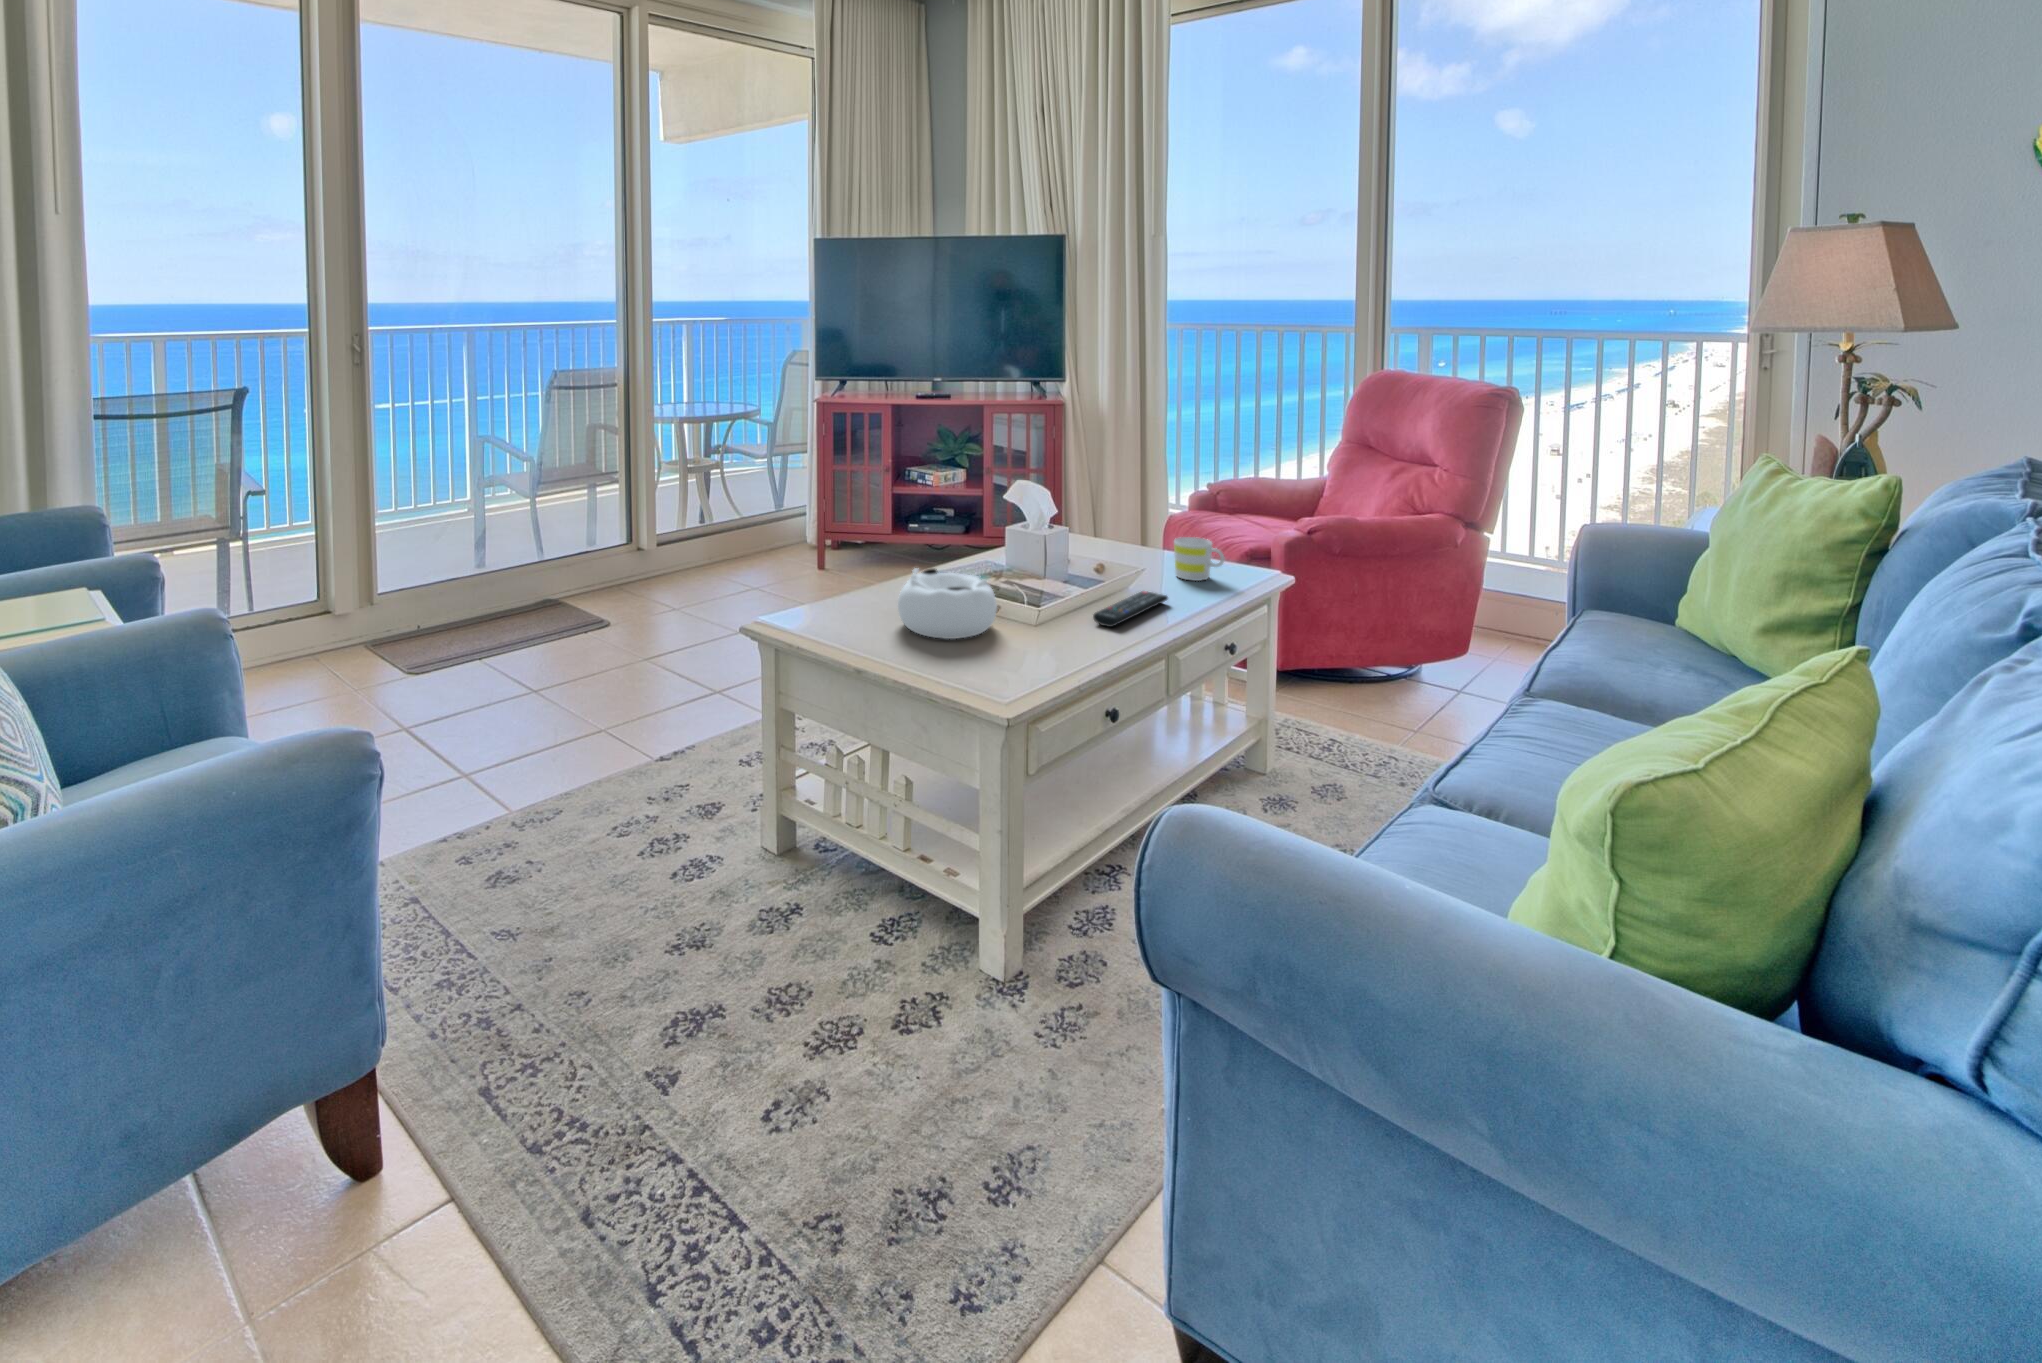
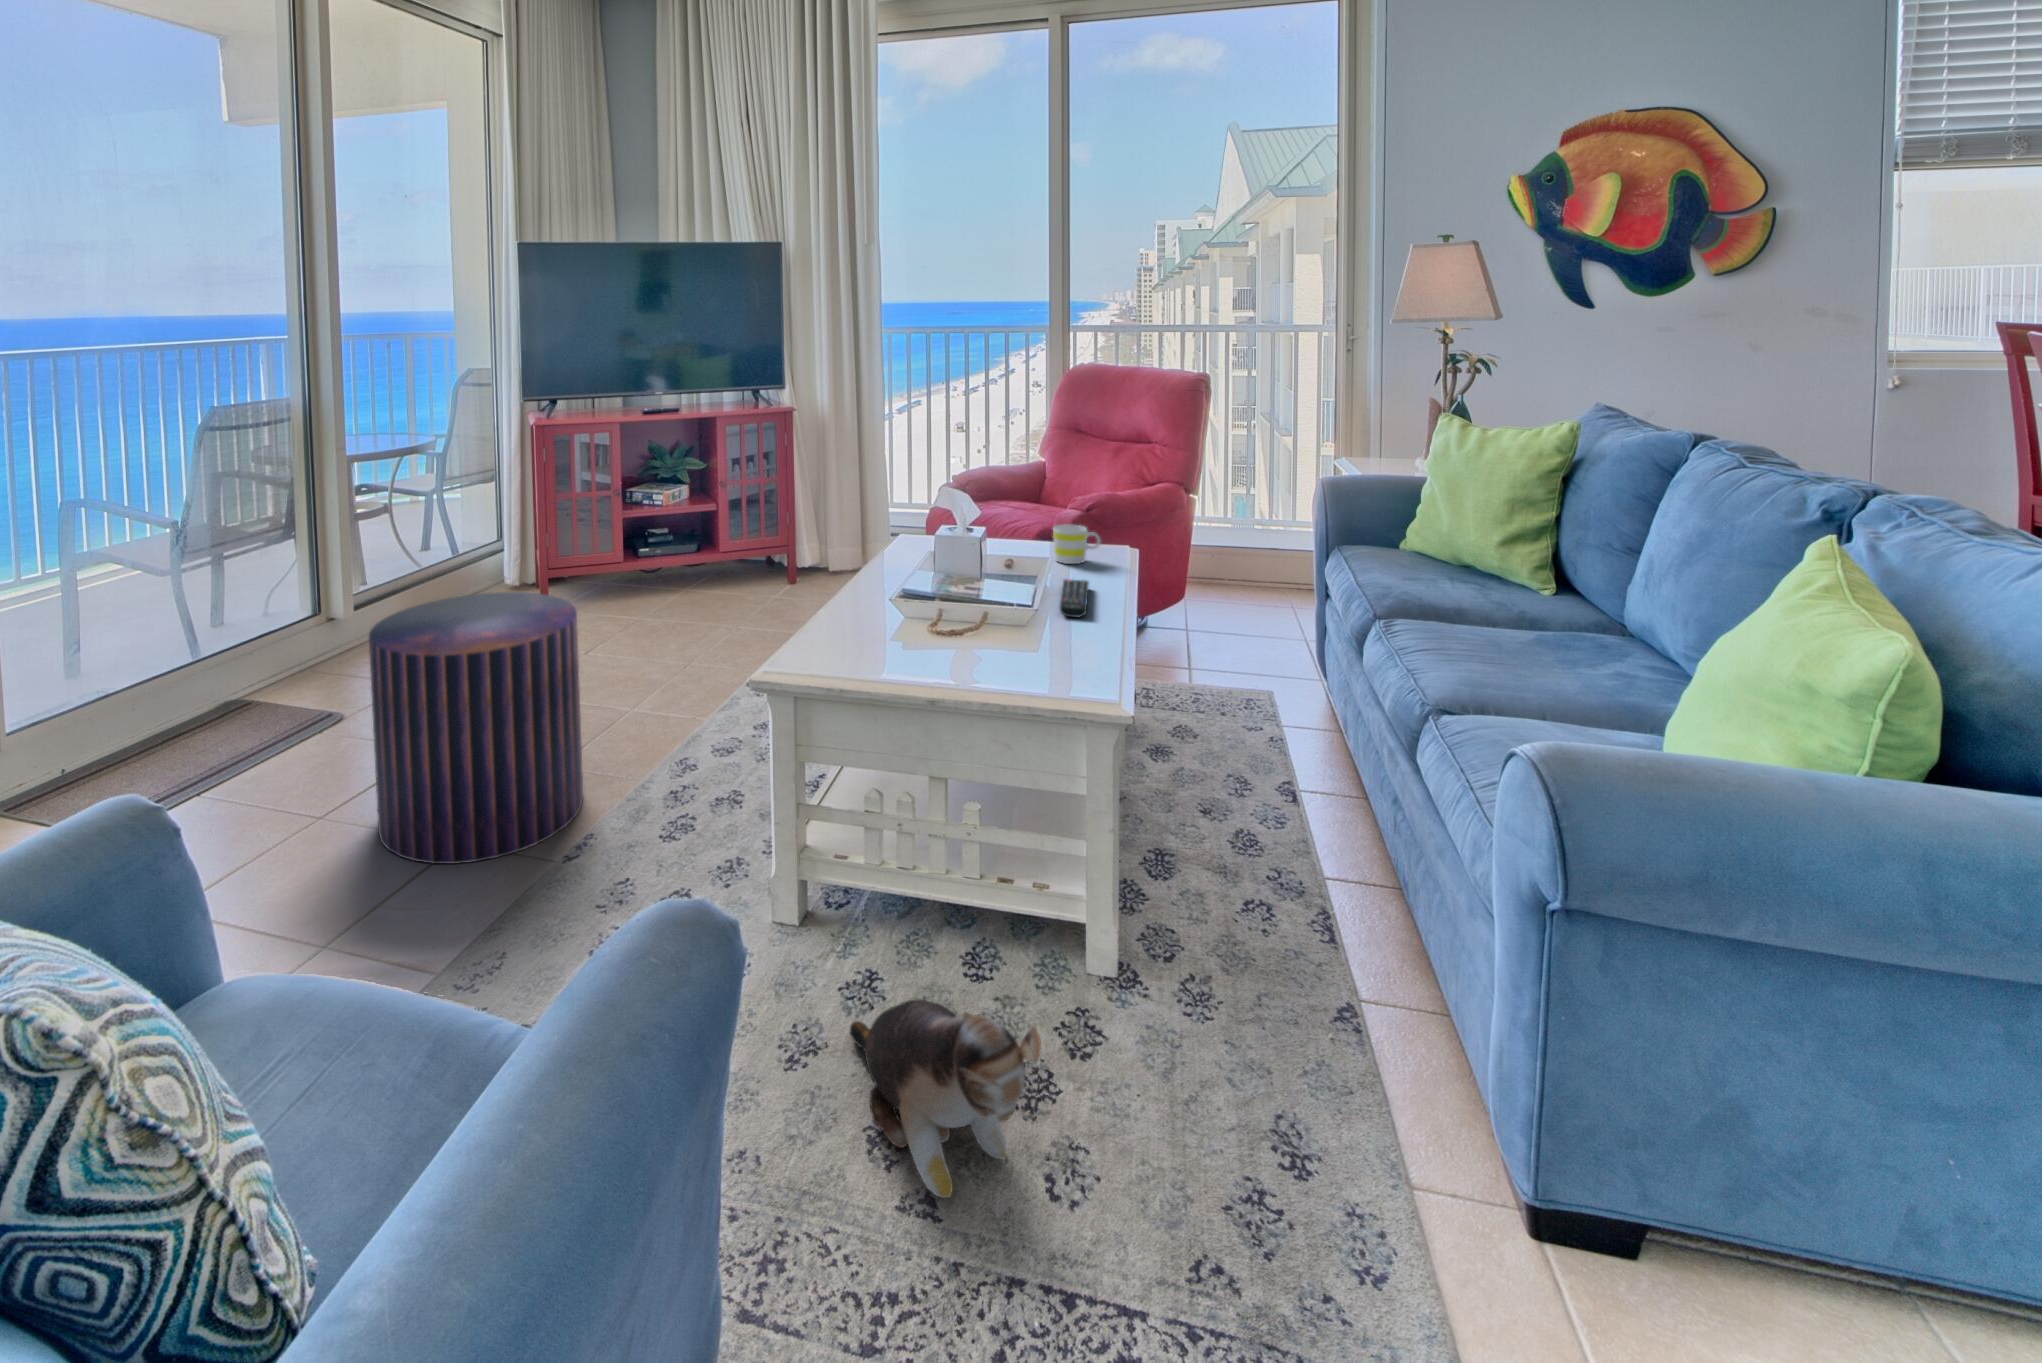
pouf: none [542,533,713,748] -> present [369,592,583,864]
decorative bowl: present [898,568,997,639] -> none [899,586,999,656]
plush toy: none [655,915,771,1081] -> present [850,1000,1041,1198]

